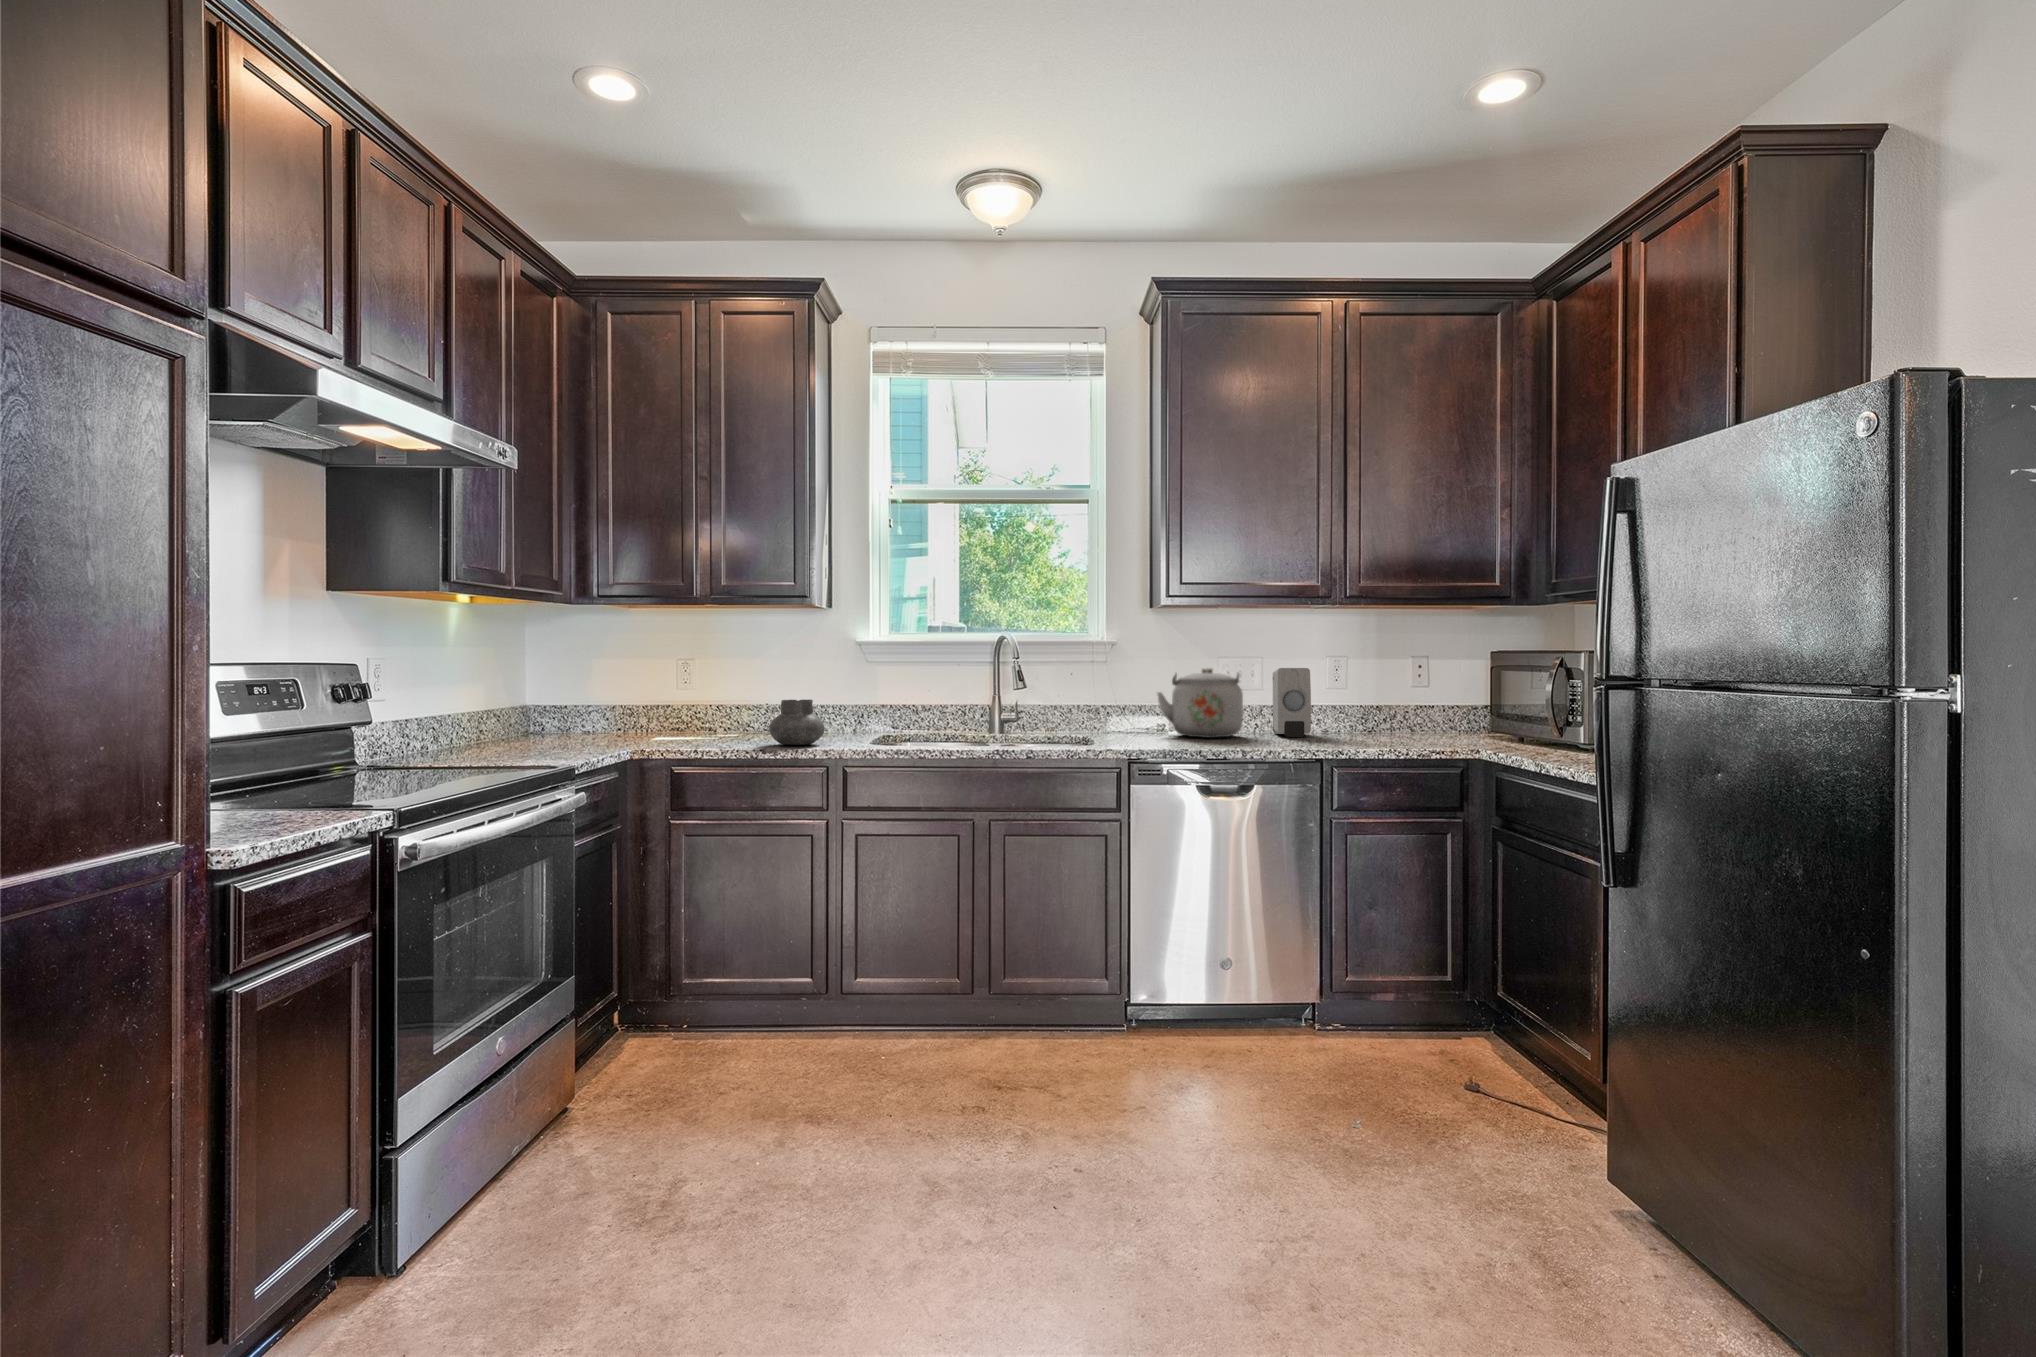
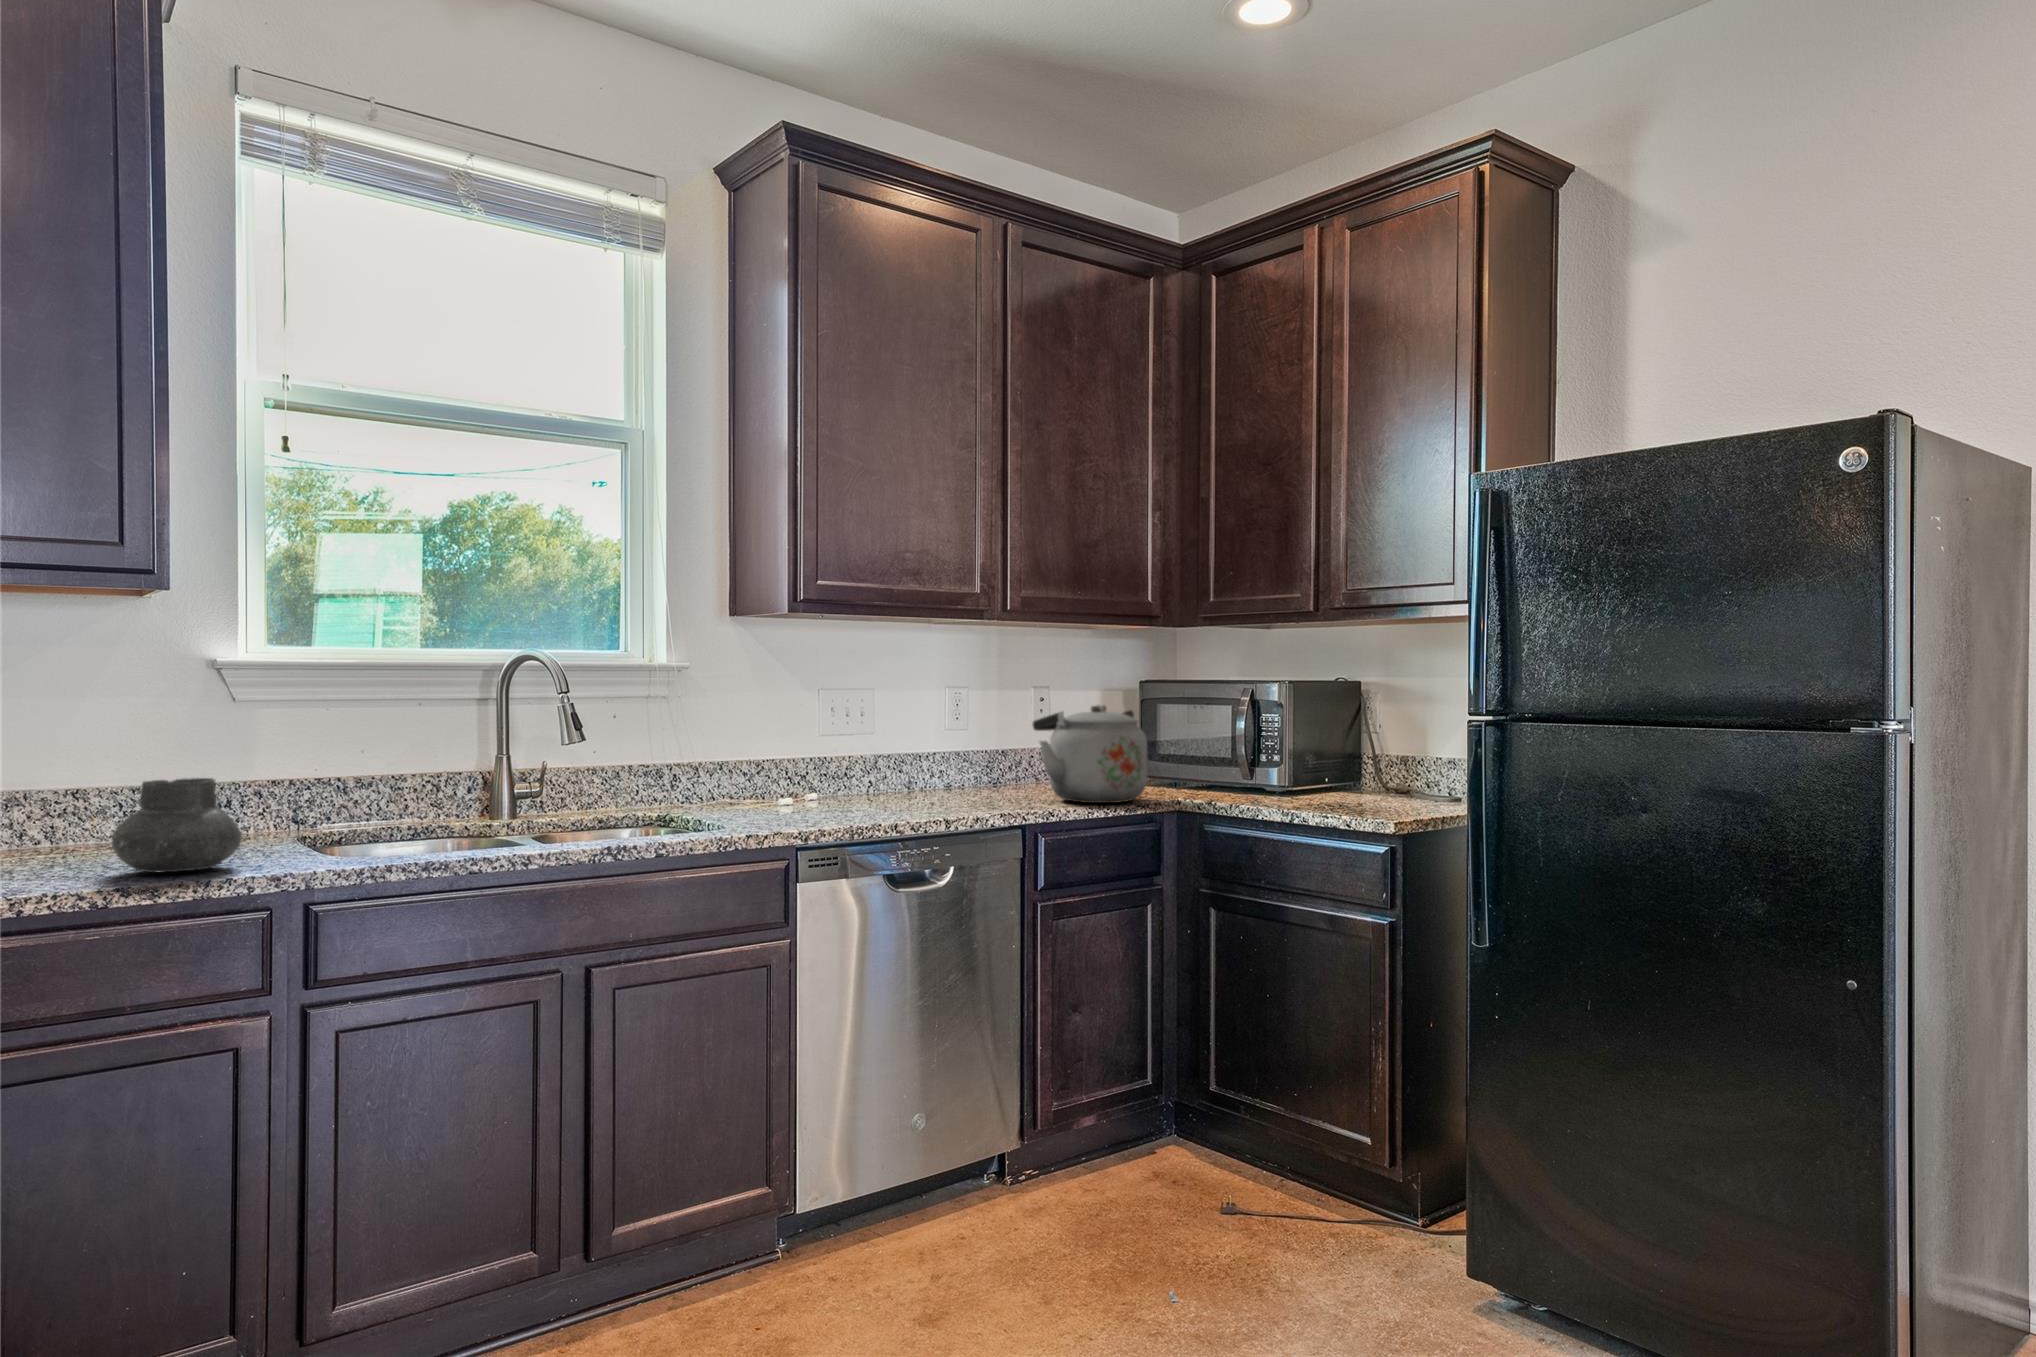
kettle: present [1157,668,1243,738] -> present [1033,705,1147,803]
soap dispenser: present [1273,668,1311,737] -> none [891,702,958,796]

